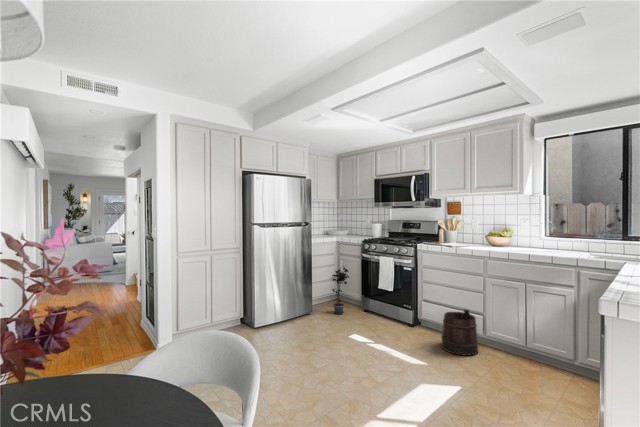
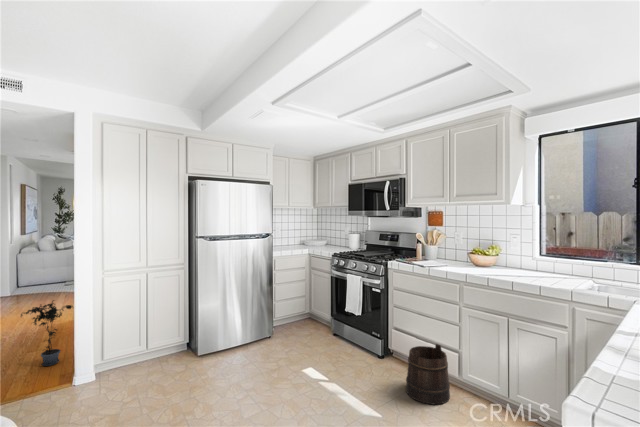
potted plant: present [332,268,349,314] -> present [21,300,73,366]

